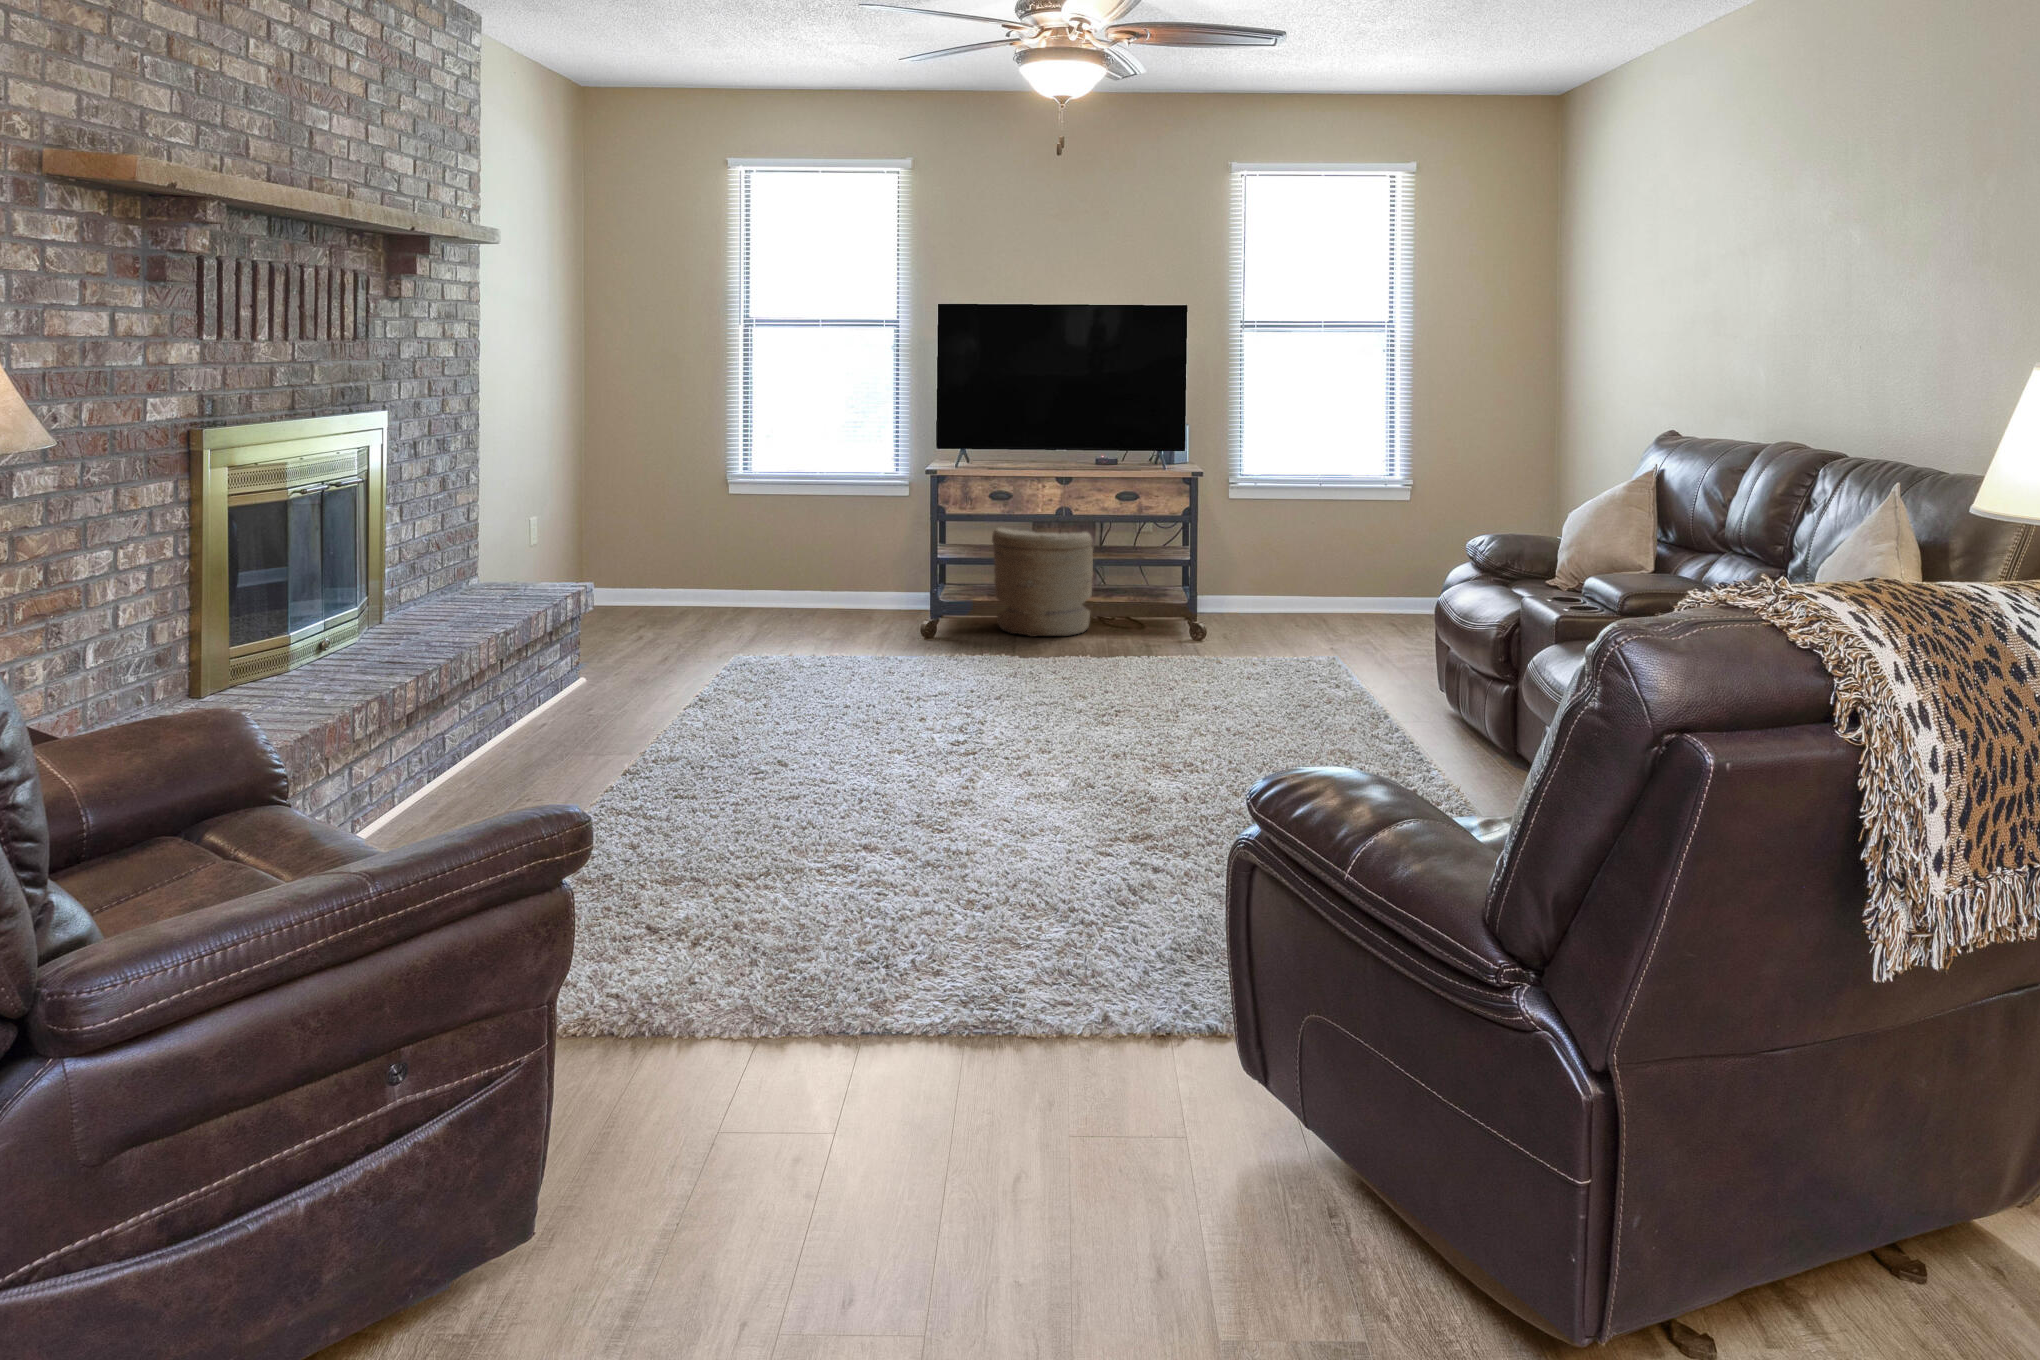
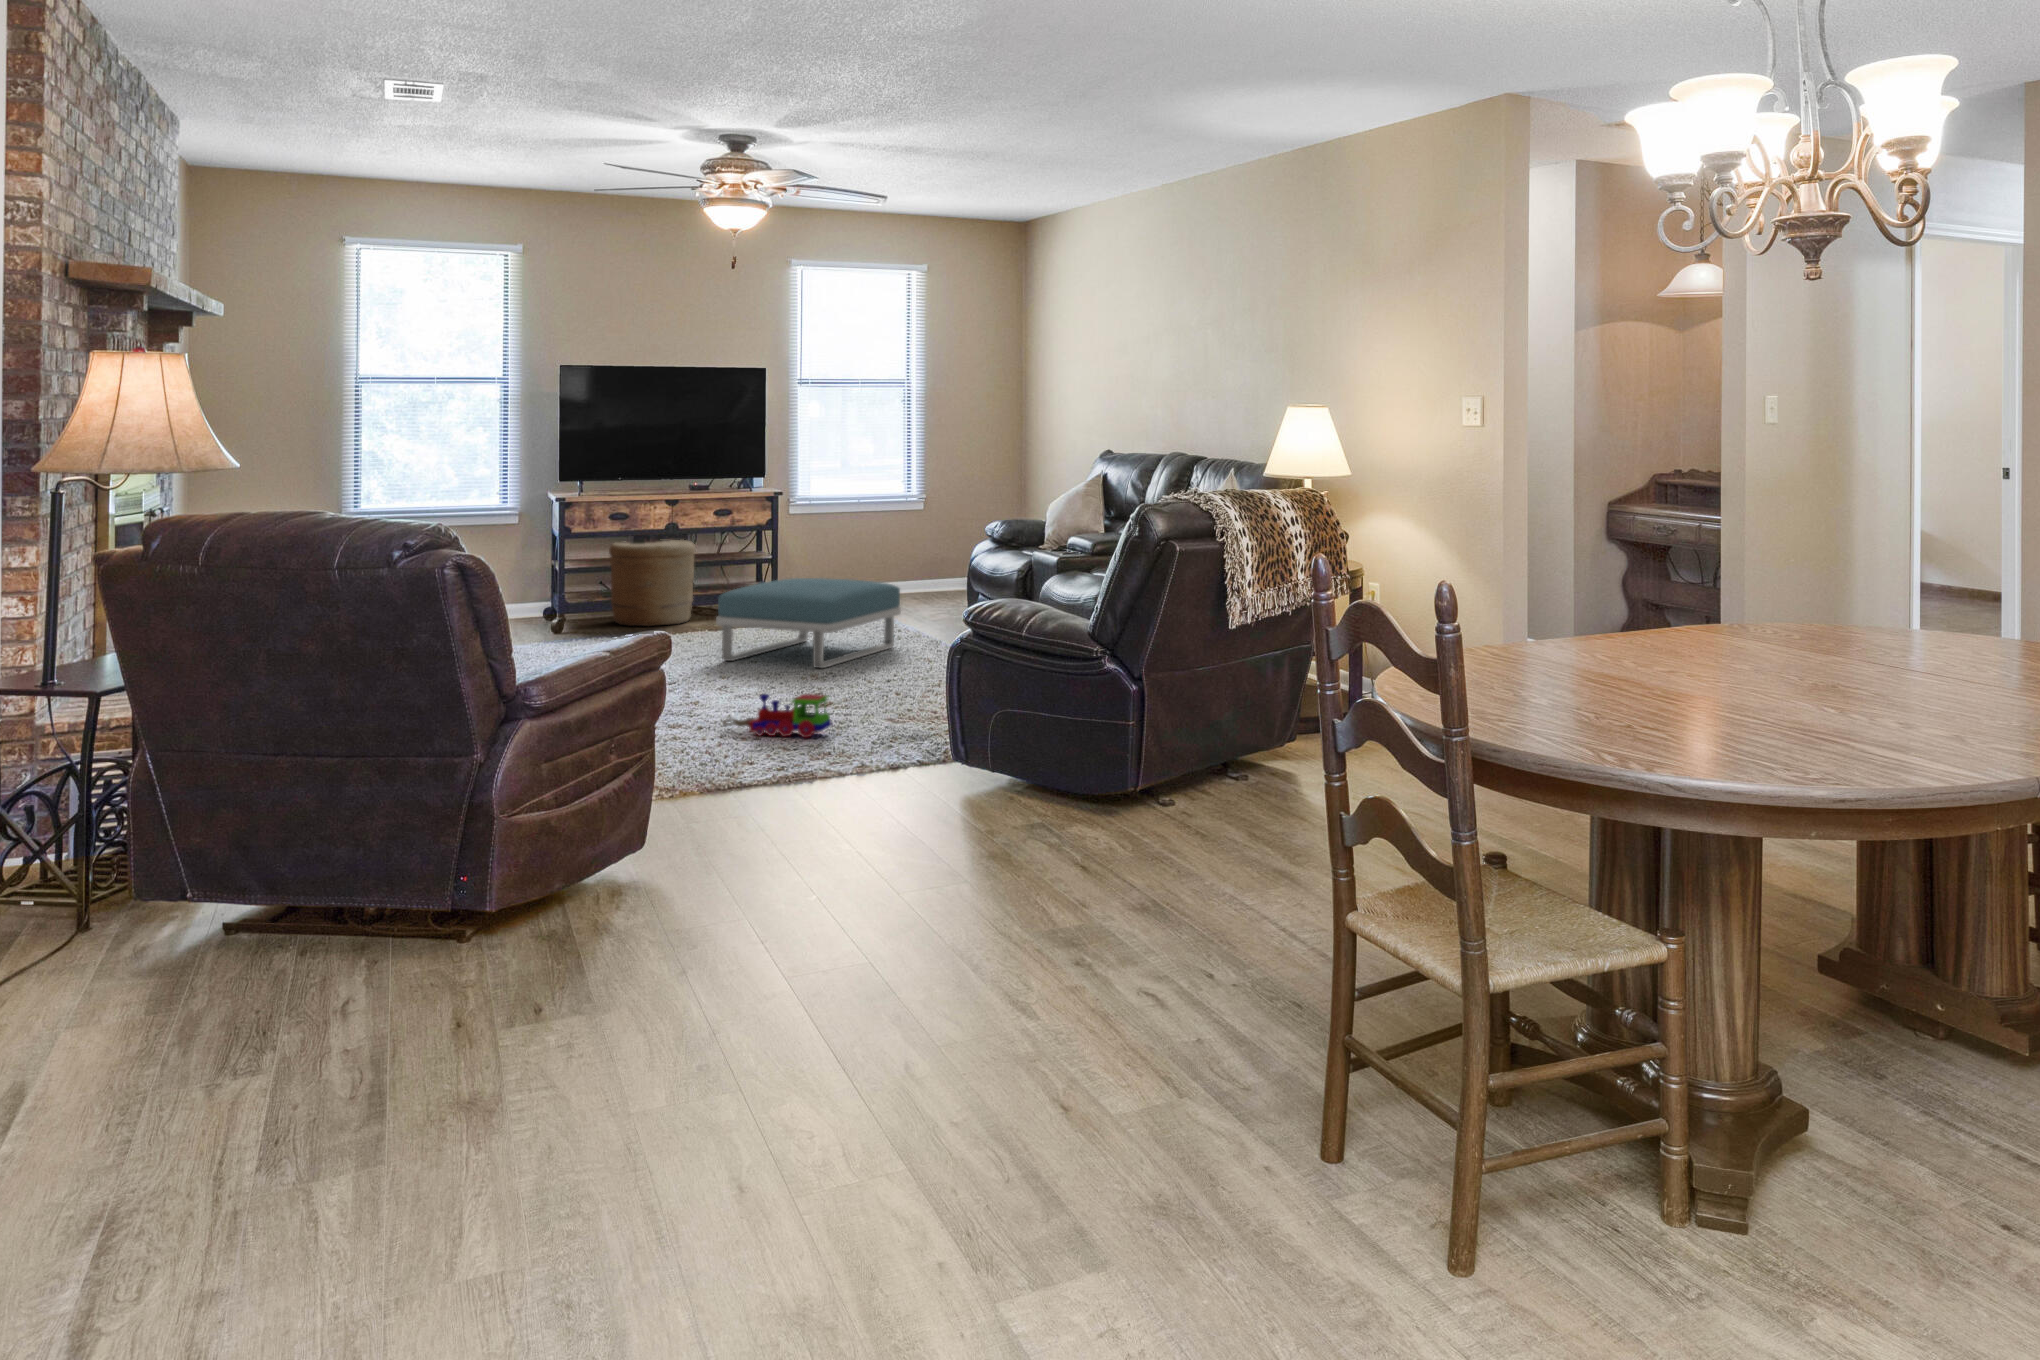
footstool: none [1059,599,1321,747] -> present [716,578,901,668]
toy train: none [940,826,1094,918] -> present [723,694,831,737]

